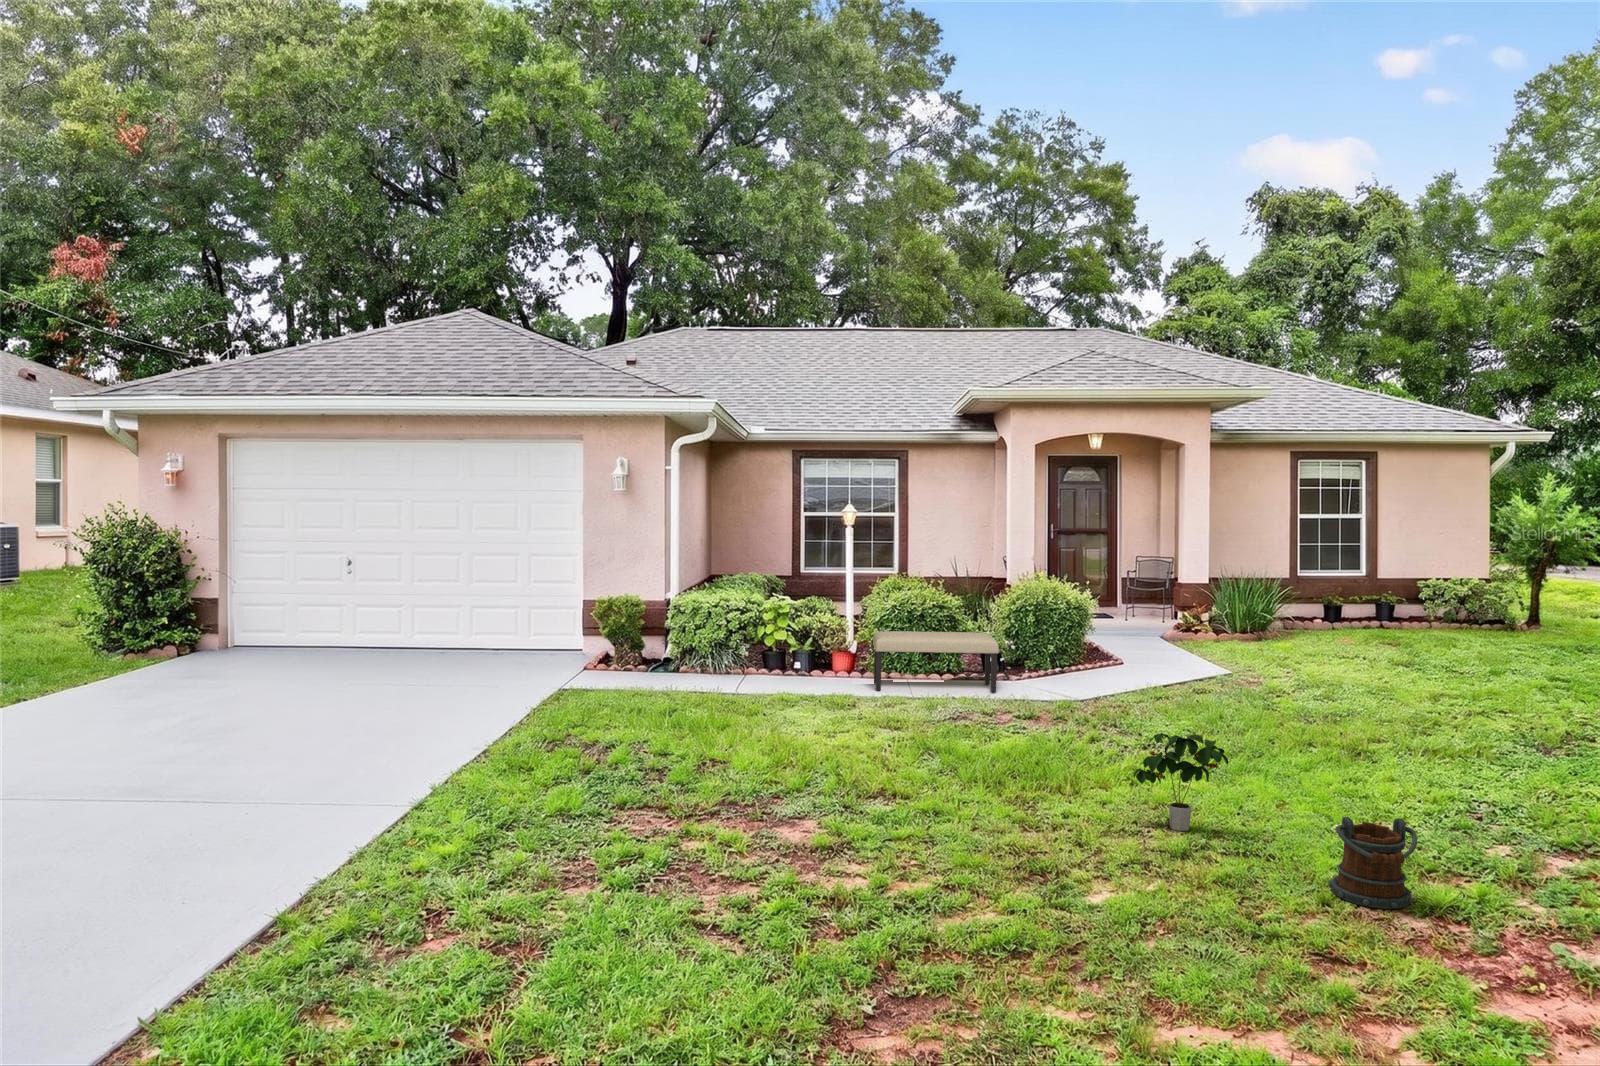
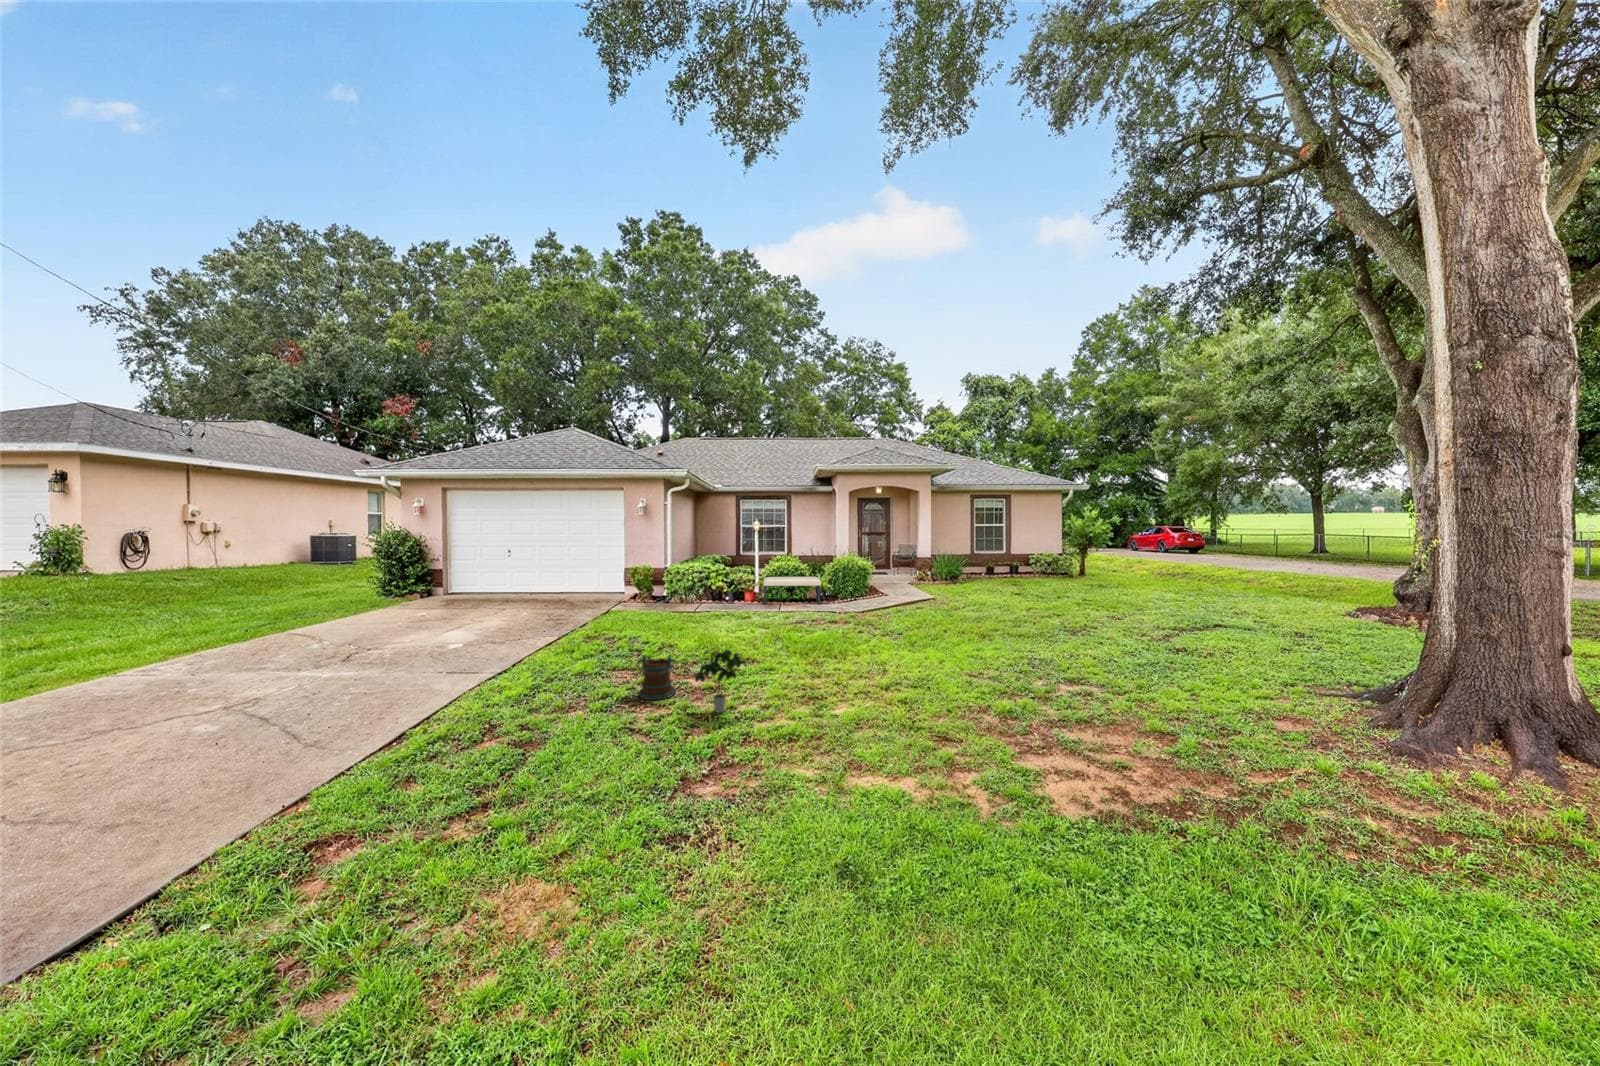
potted plant: present [1133,733,1228,831] -> present [695,650,747,713]
bucket: present [1328,817,1417,909] -> present [637,655,676,700]

